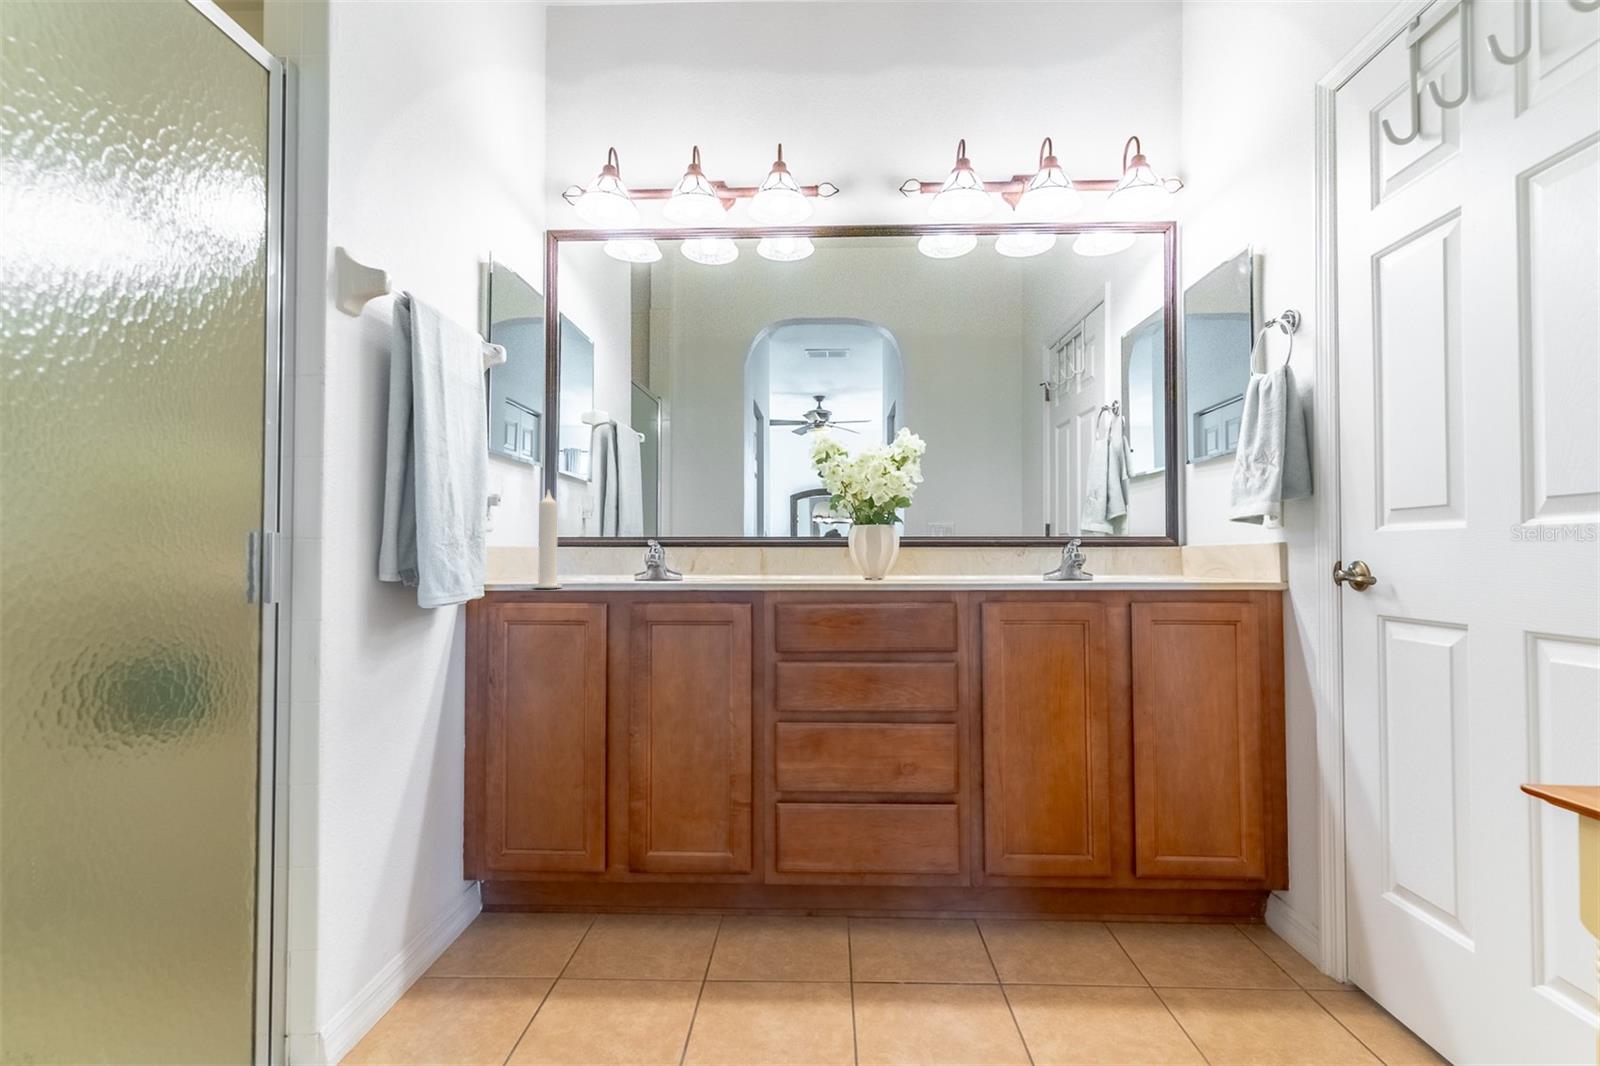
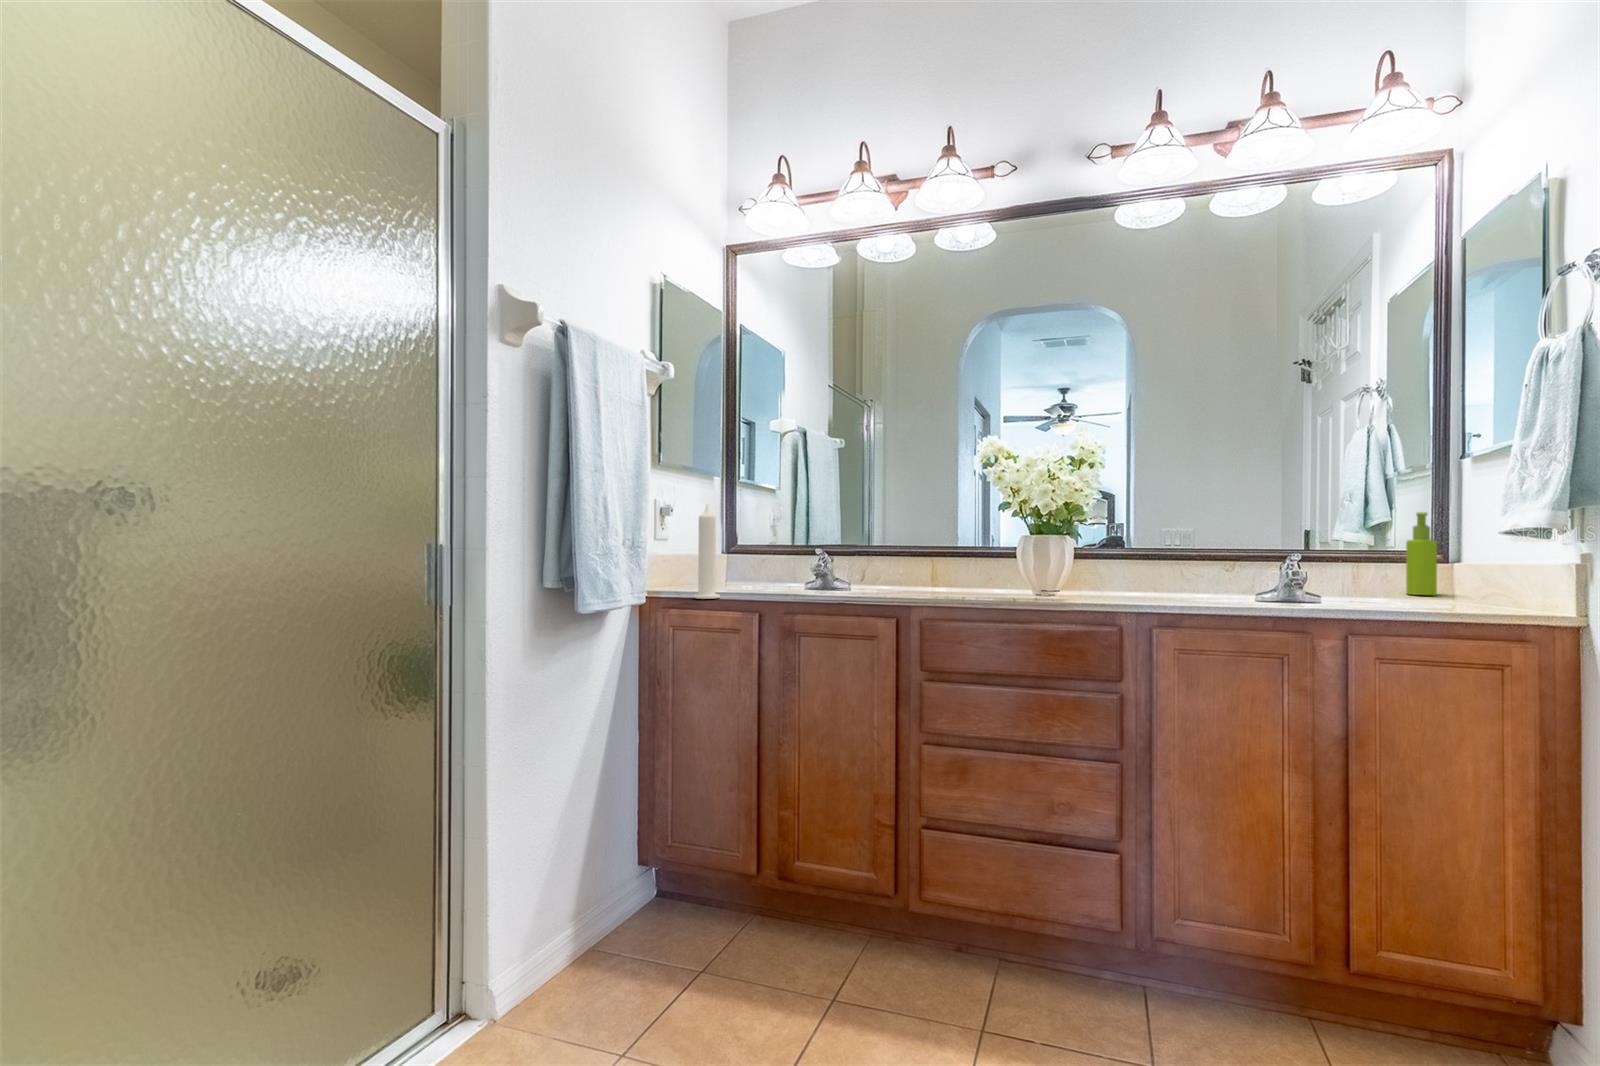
soap dispenser: none [1149,507,1170,573] -> present [1406,512,1437,595]

